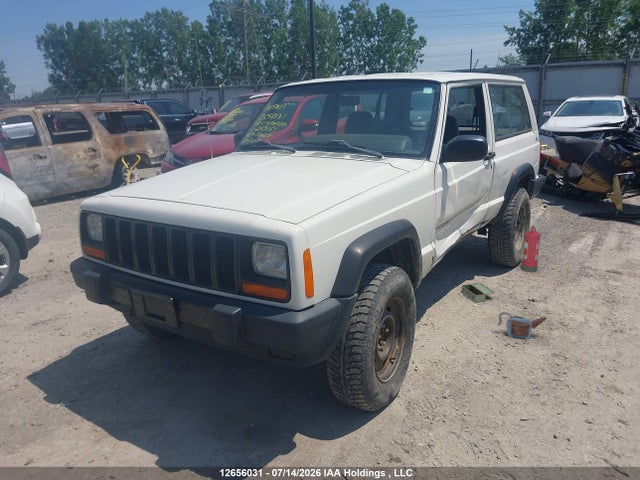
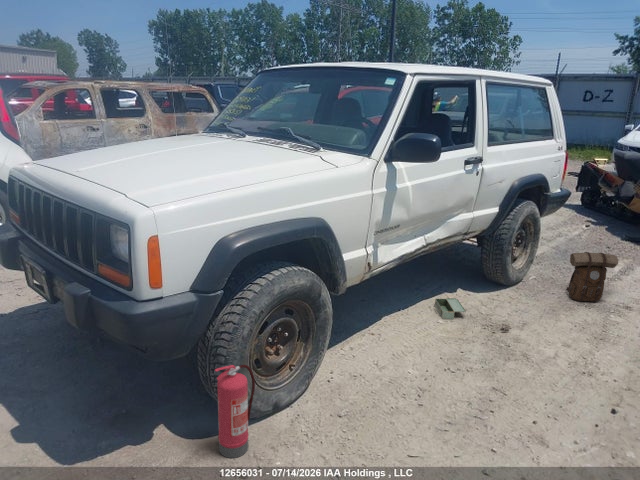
fire extinguisher: present [522,226,540,272] -> present [215,365,255,458]
backpack: none [561,227,606,272] -> present [566,252,618,302]
watering can: present [498,312,547,339] -> none [444,333,497,367]

